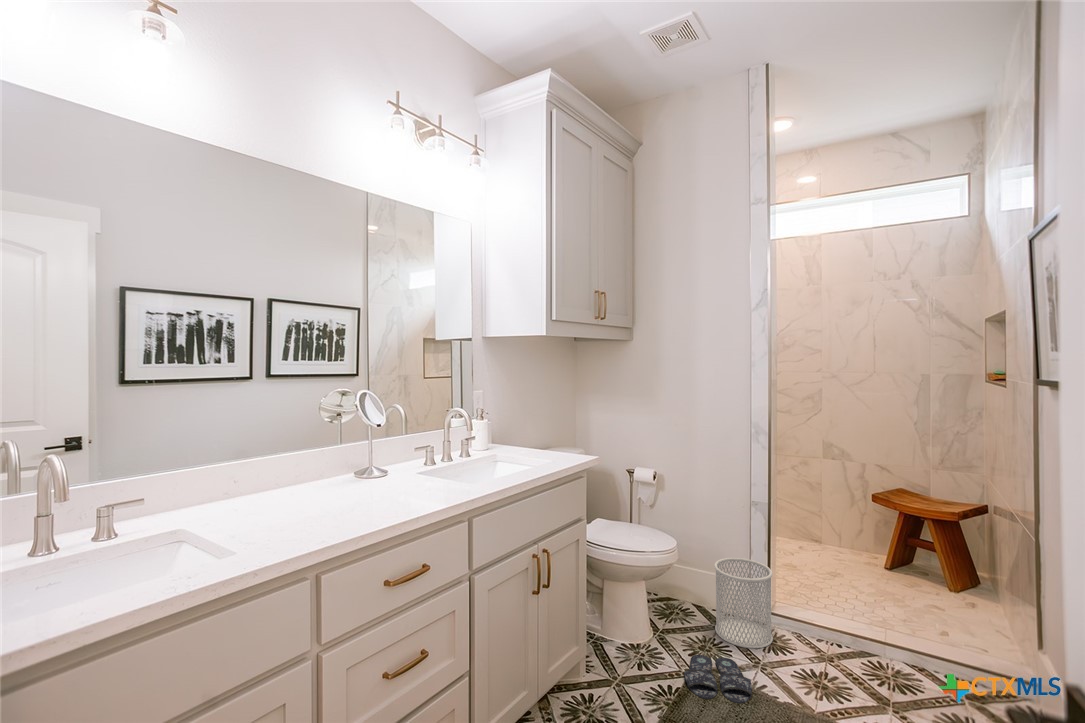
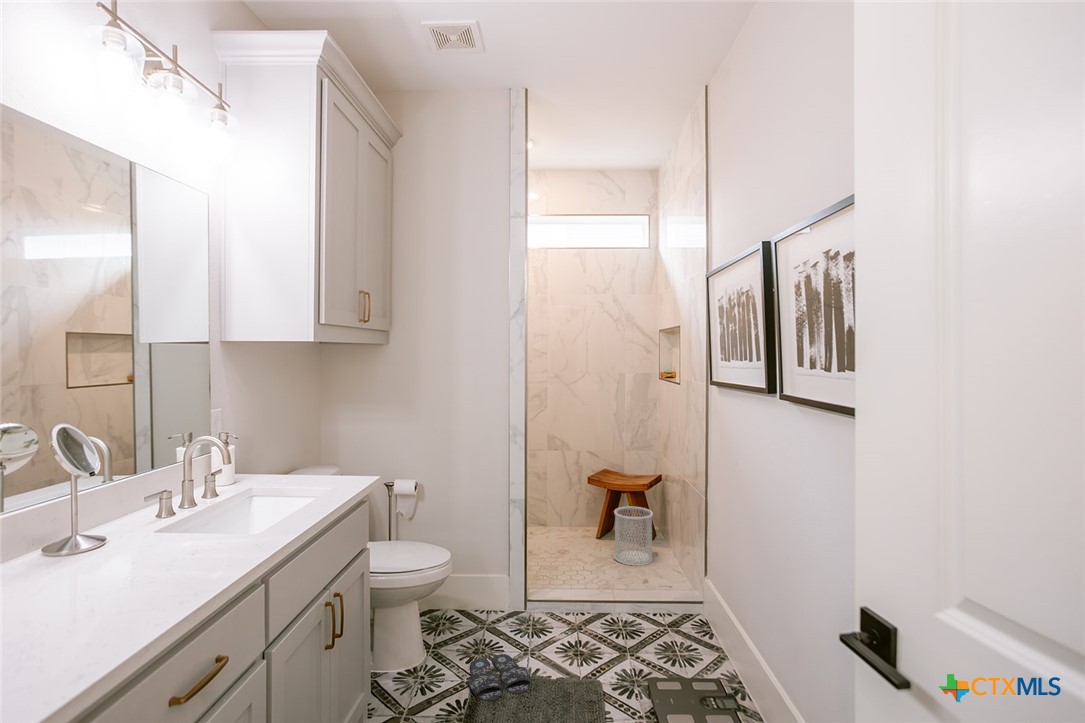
wastebasket: present [714,558,773,648] -> present [614,506,653,566]

